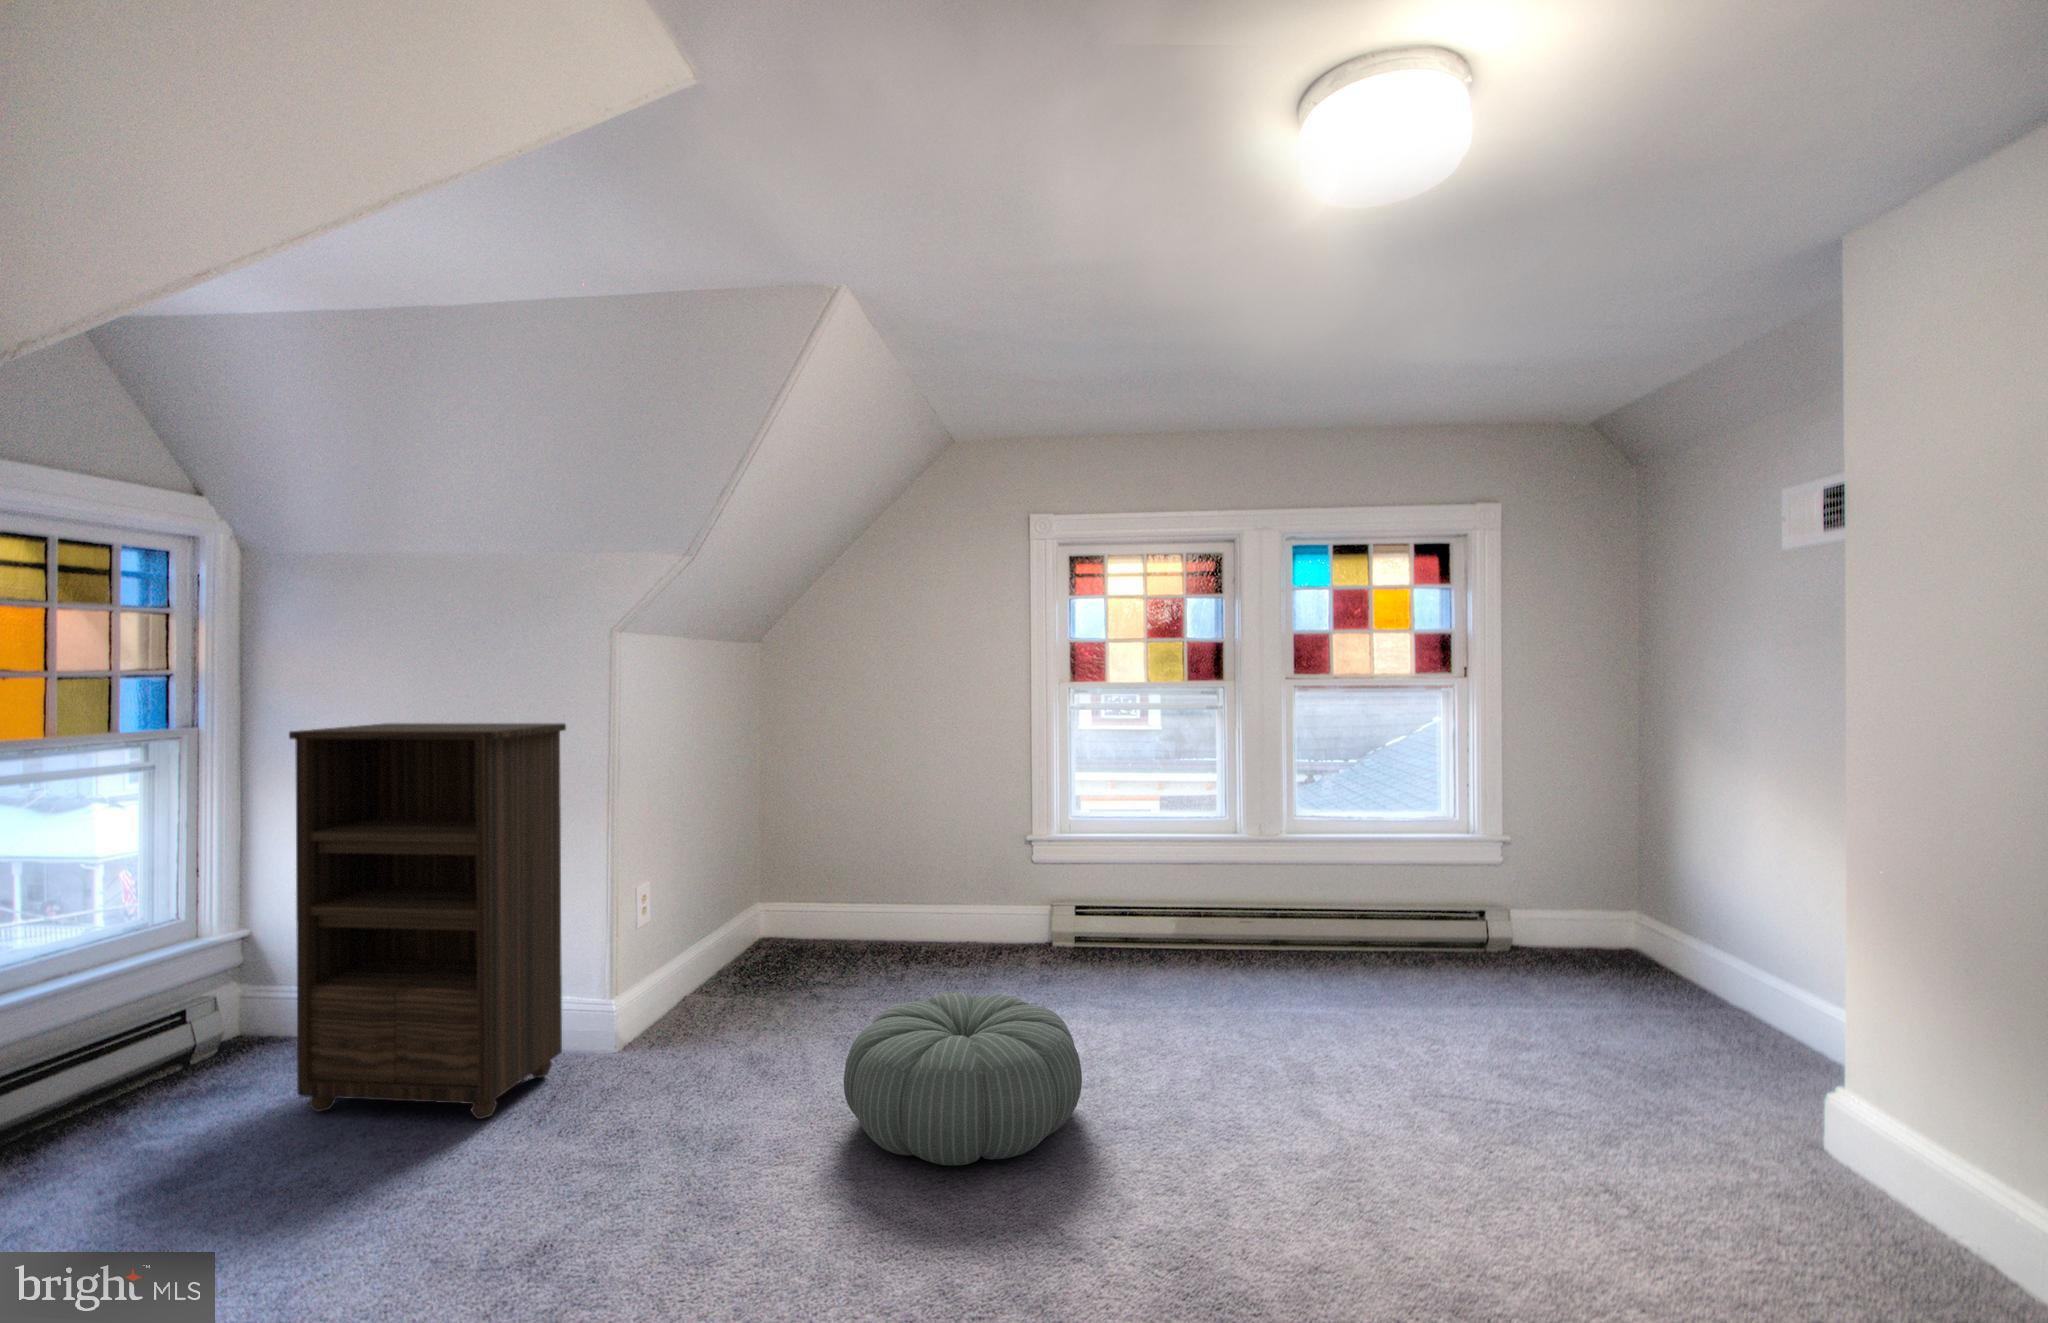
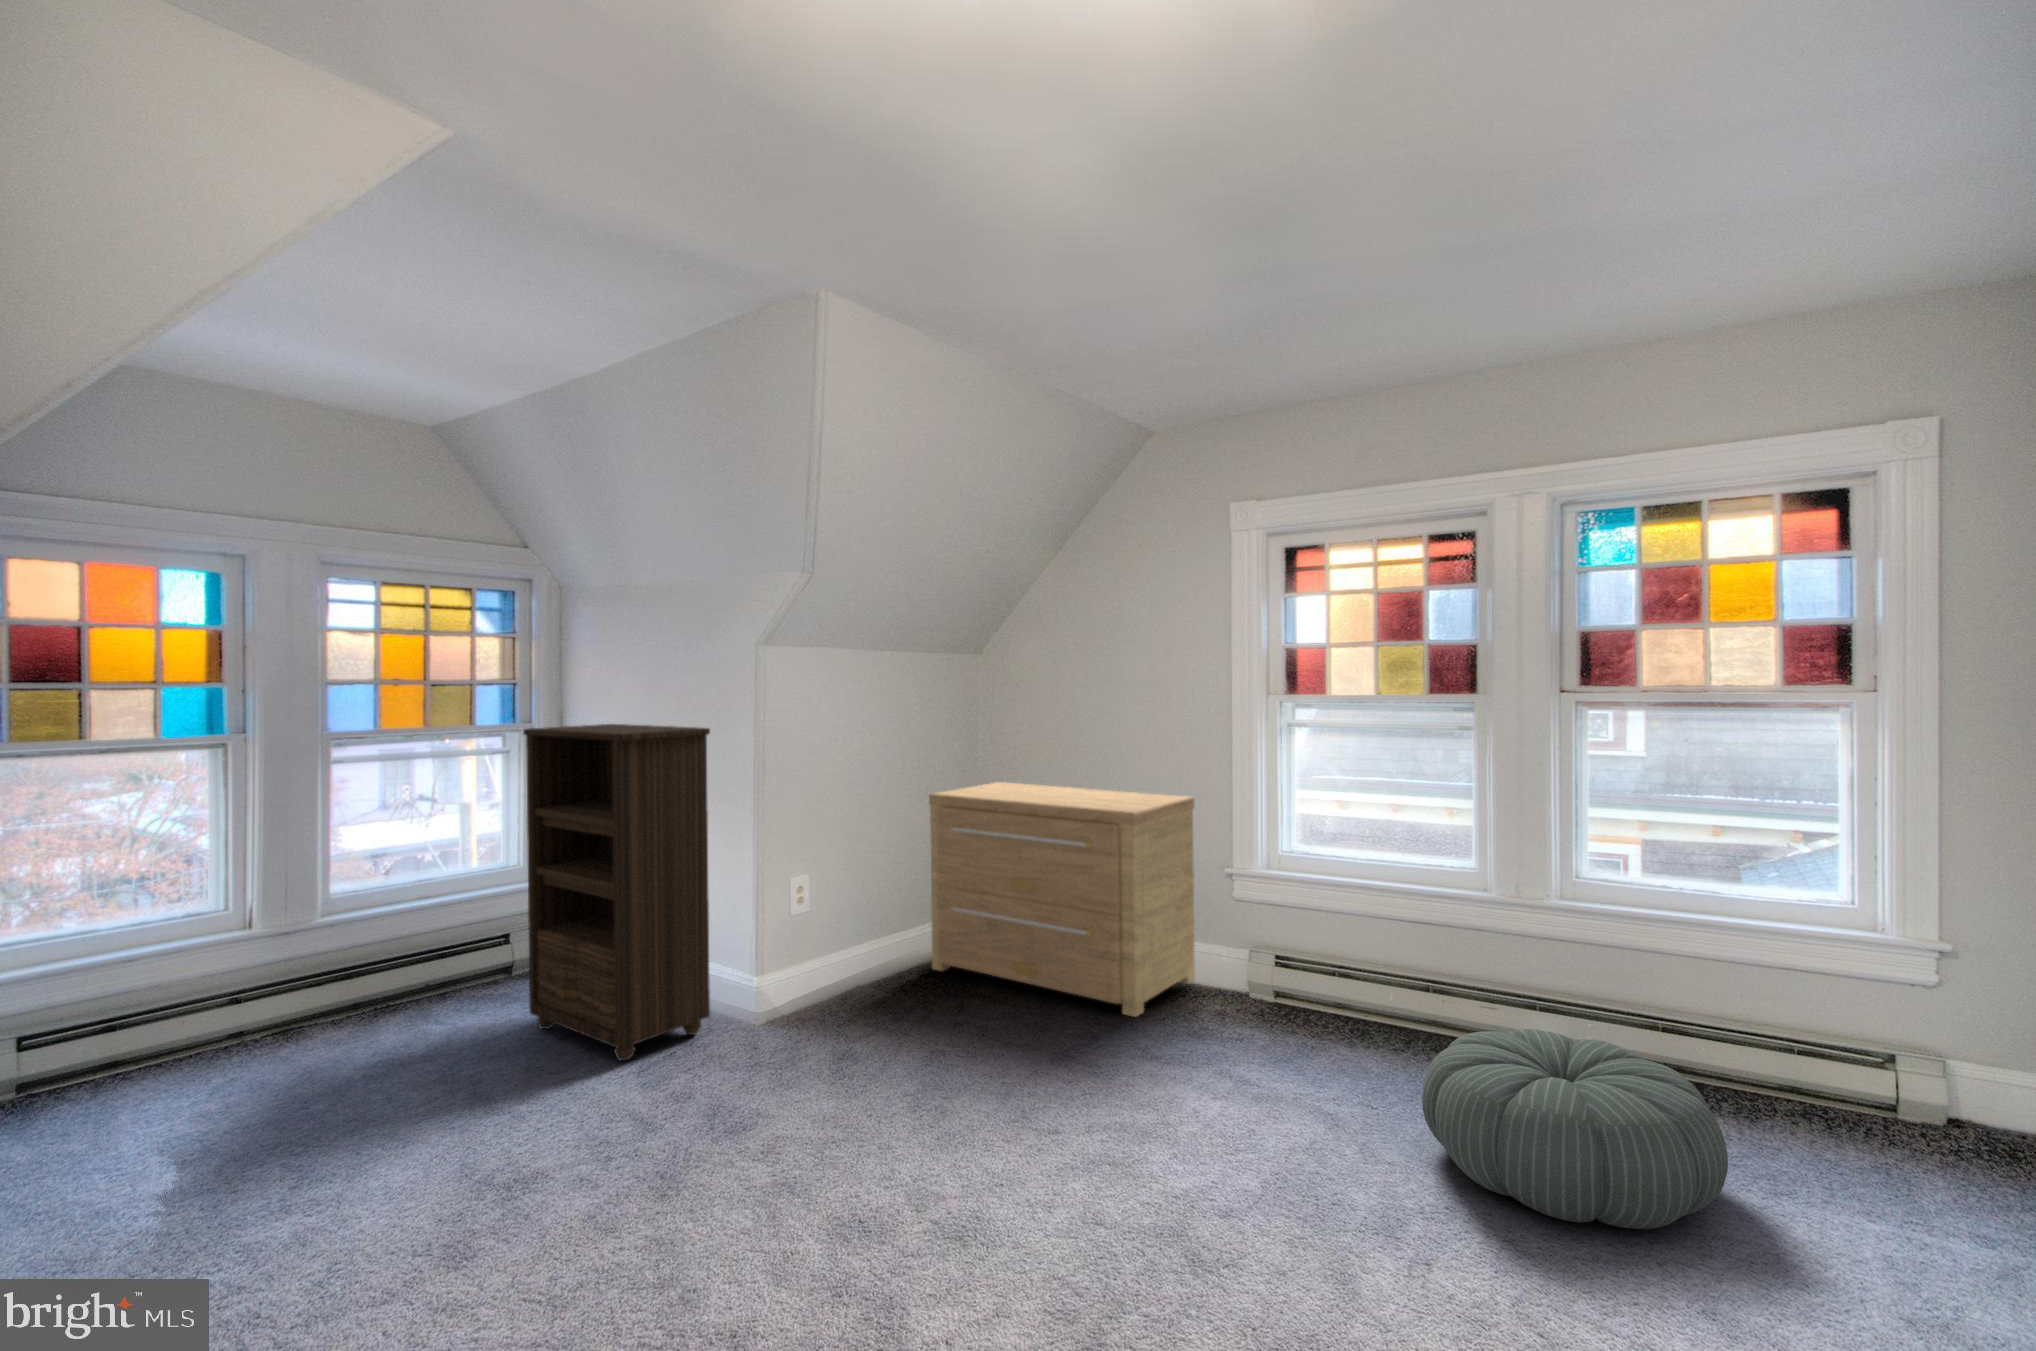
side table: none [745,774,1001,977] -> present [929,782,1195,1017]
pouf: present [844,993,1082,1165] -> present [1422,1029,1728,1229]

